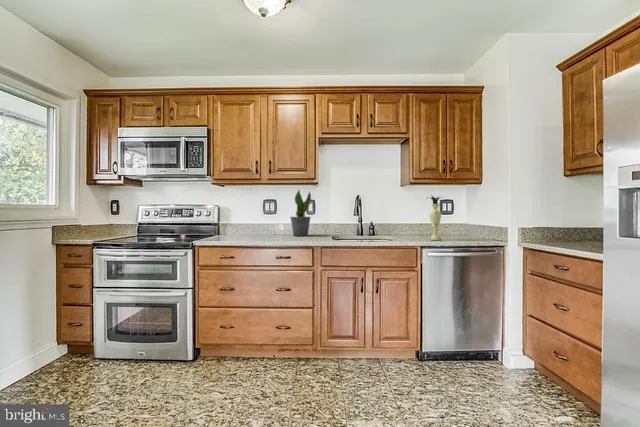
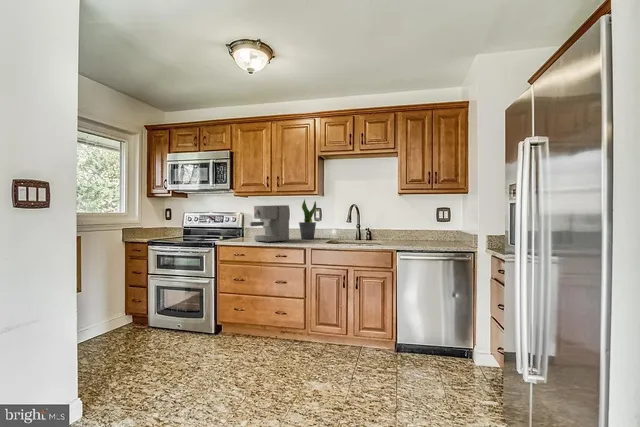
coffee maker: none [241,196,284,240] -> present [250,205,289,242]
vase: present [430,196,441,240] -> none [408,204,423,245]

